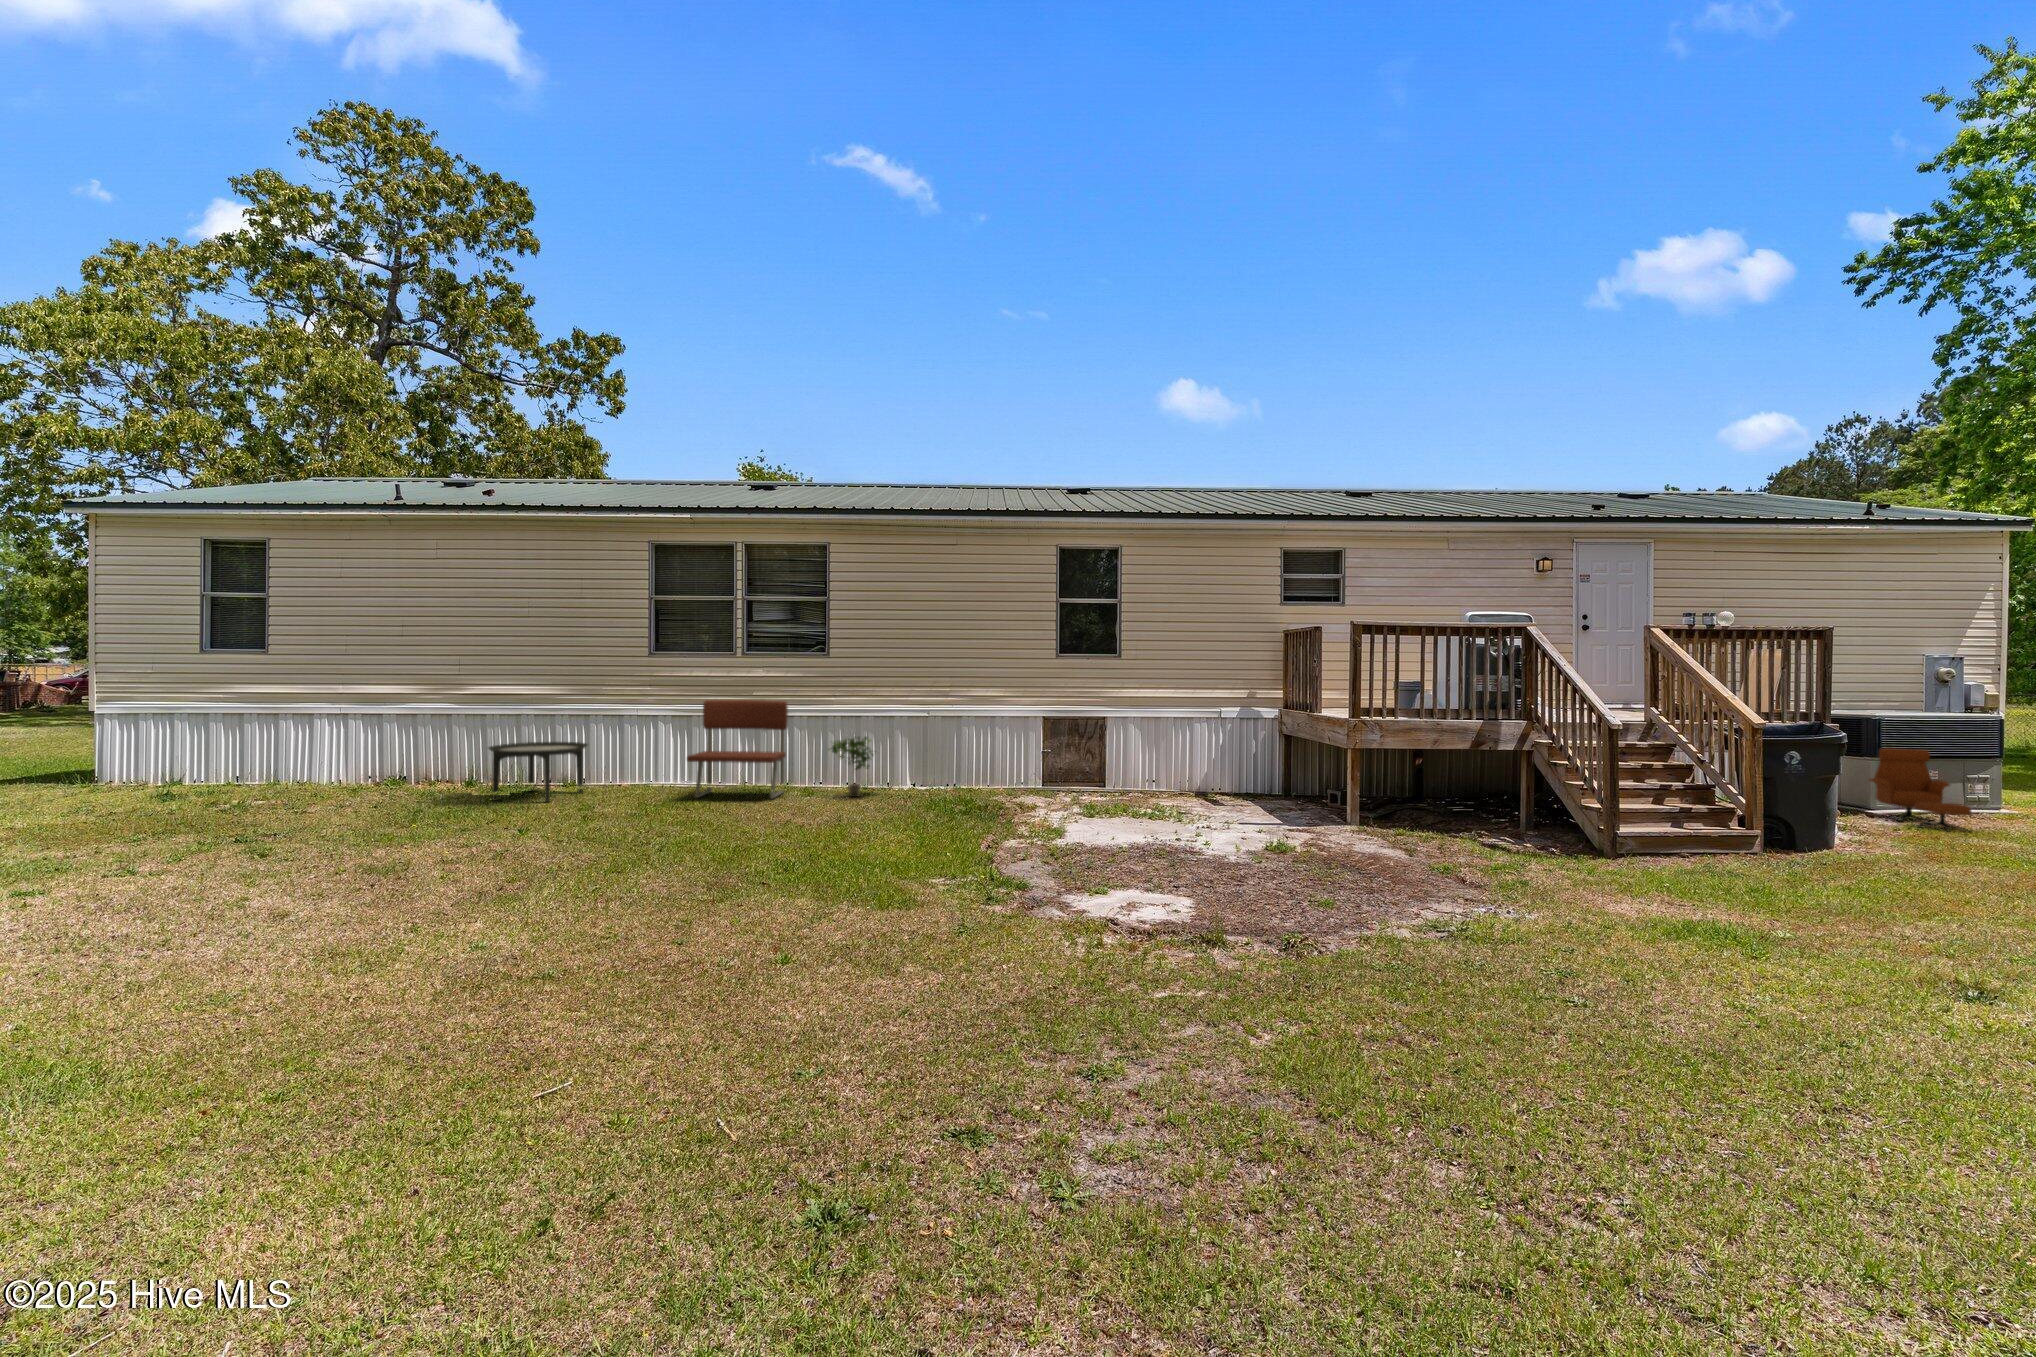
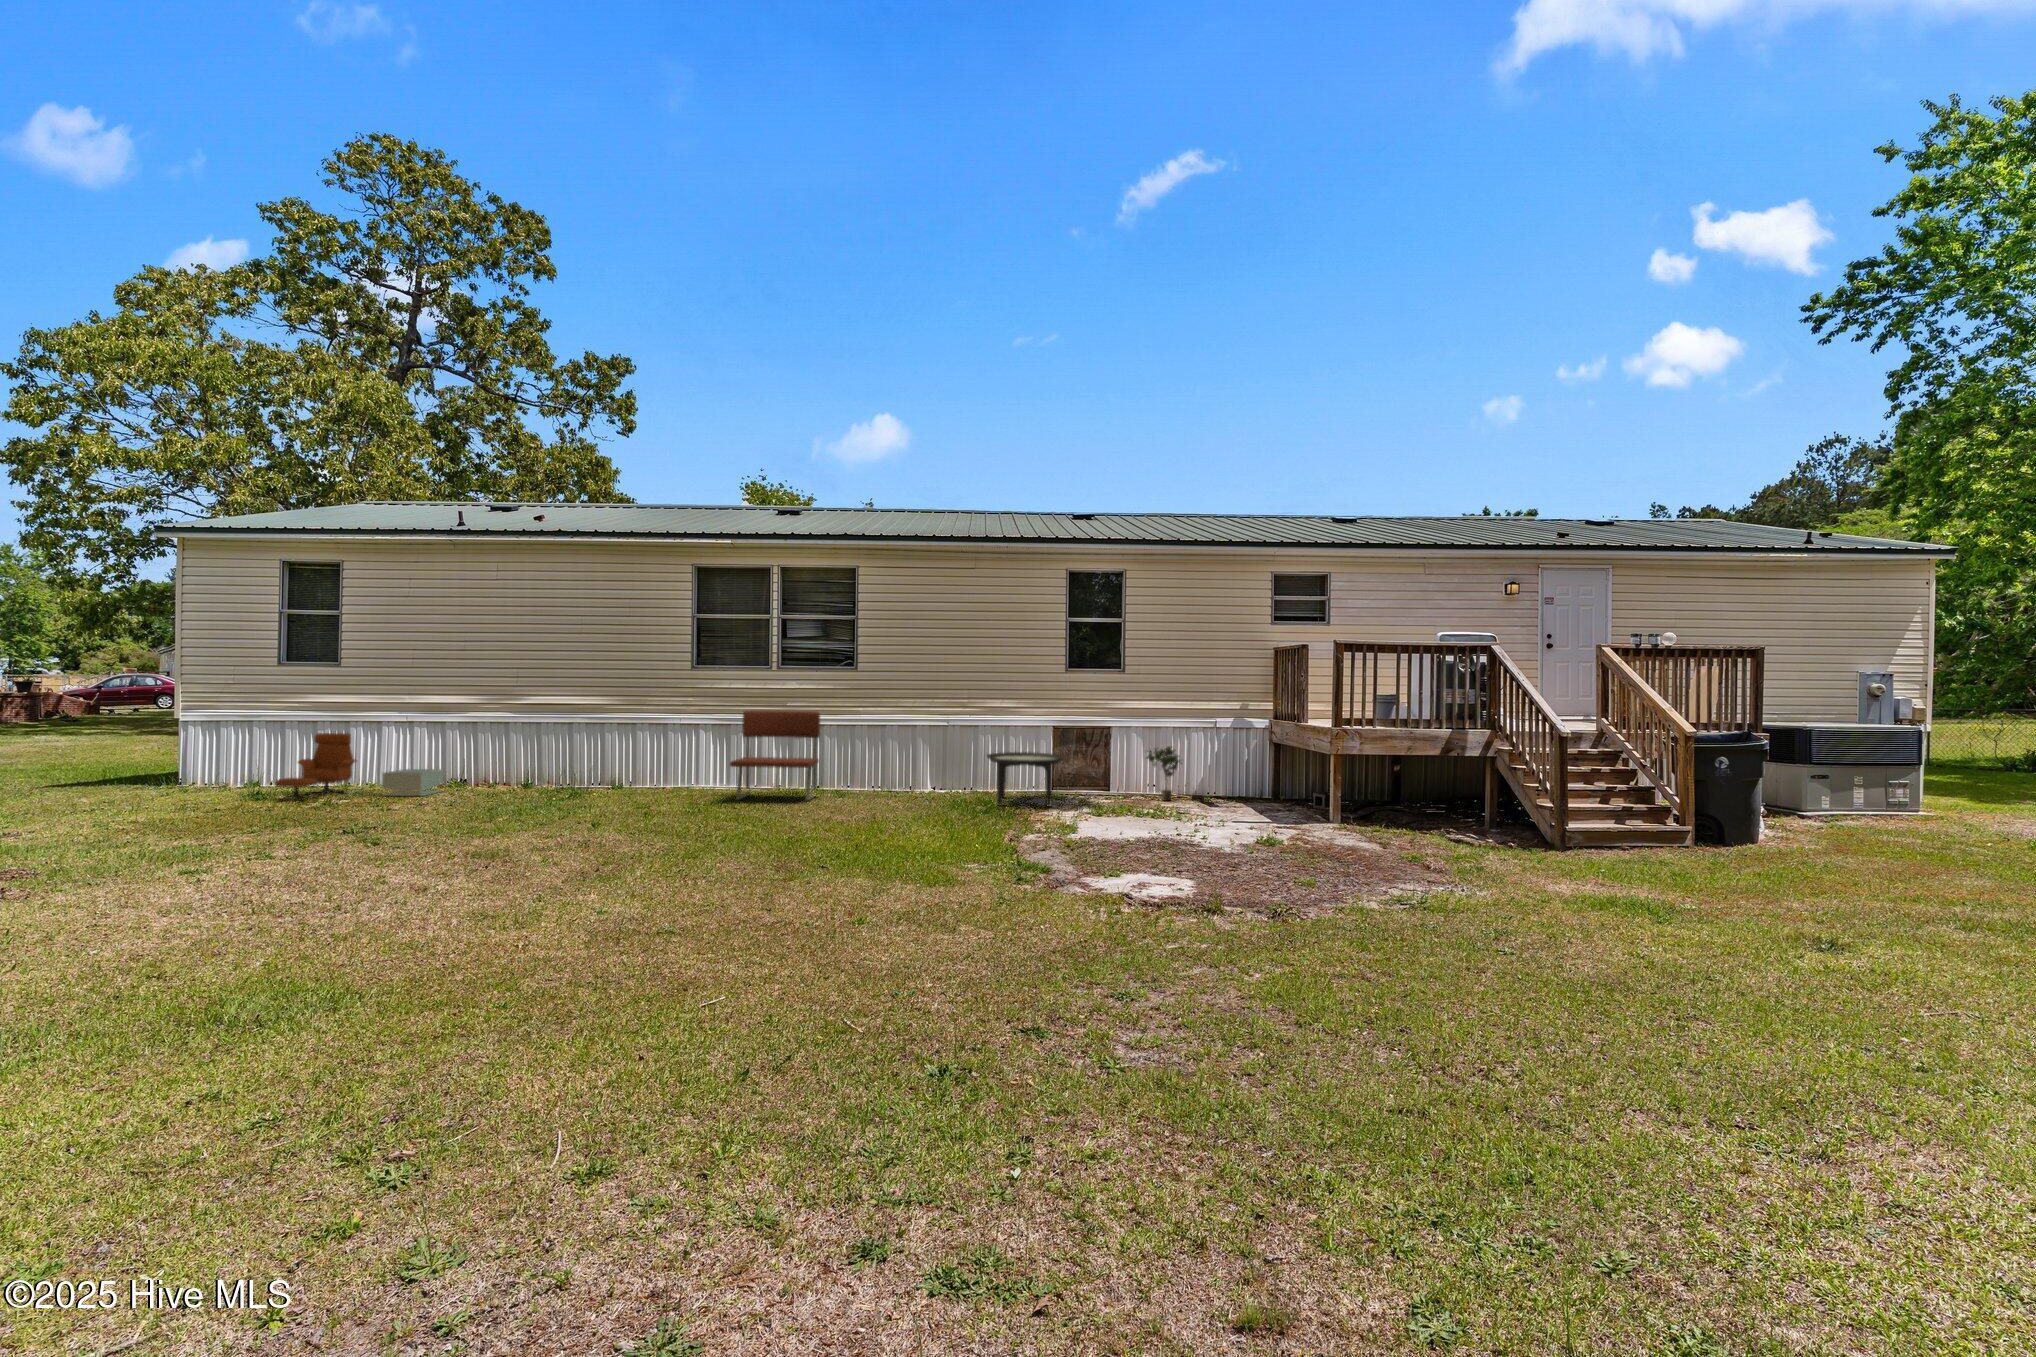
potted plant: present [831,737,873,797] -> present [1146,746,1181,801]
round table: present [489,742,587,802] -> present [987,752,1064,806]
lounge chair: present [1869,748,1971,832] -> present [275,733,356,801]
storage box: none [311,764,381,794] -> present [382,769,443,796]

